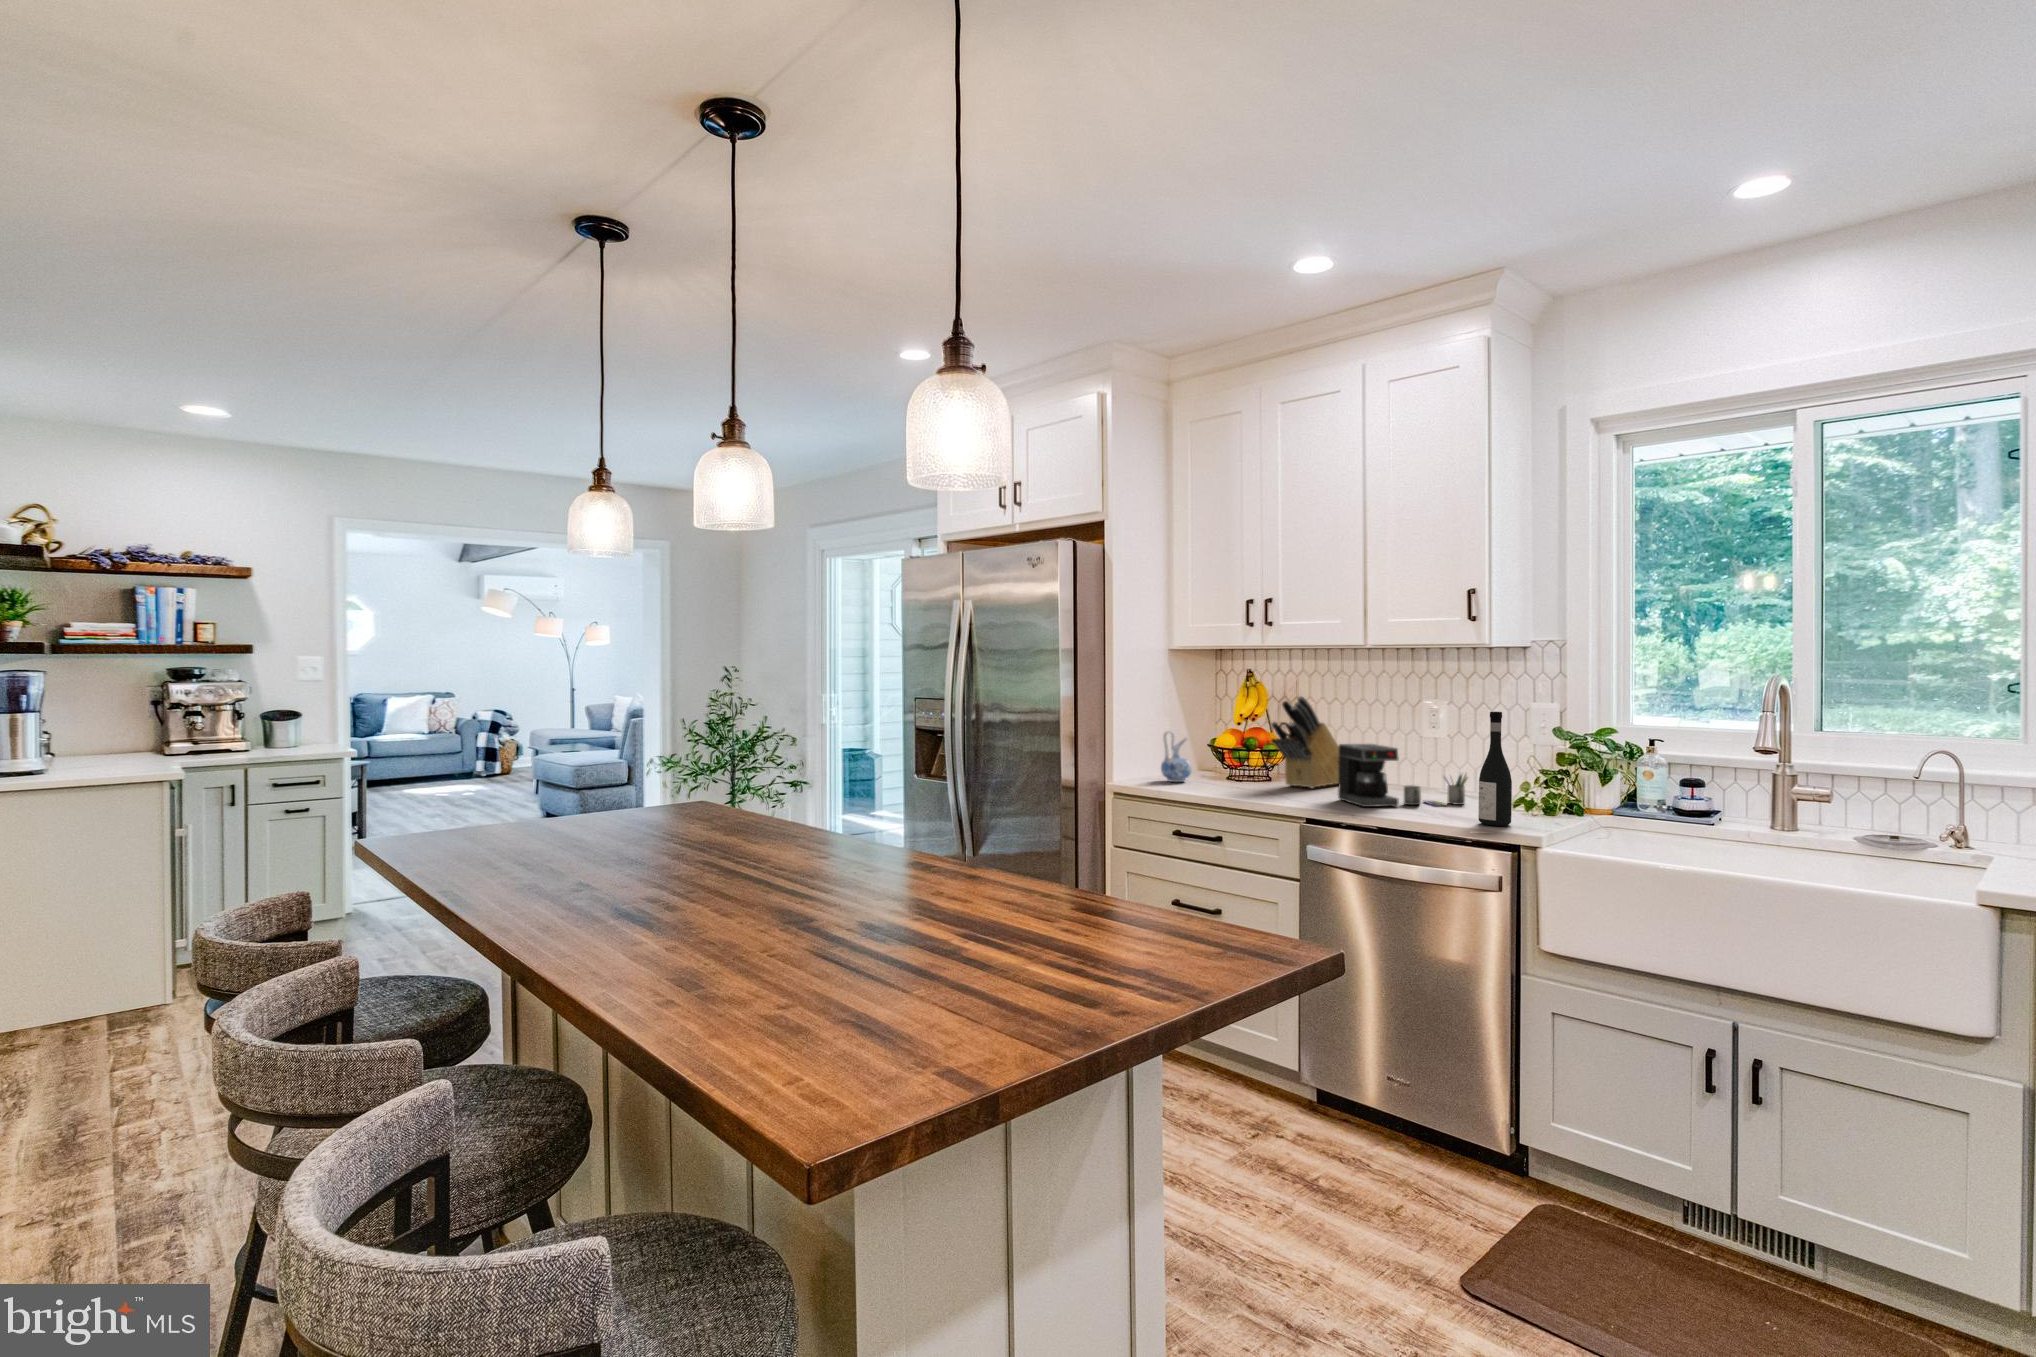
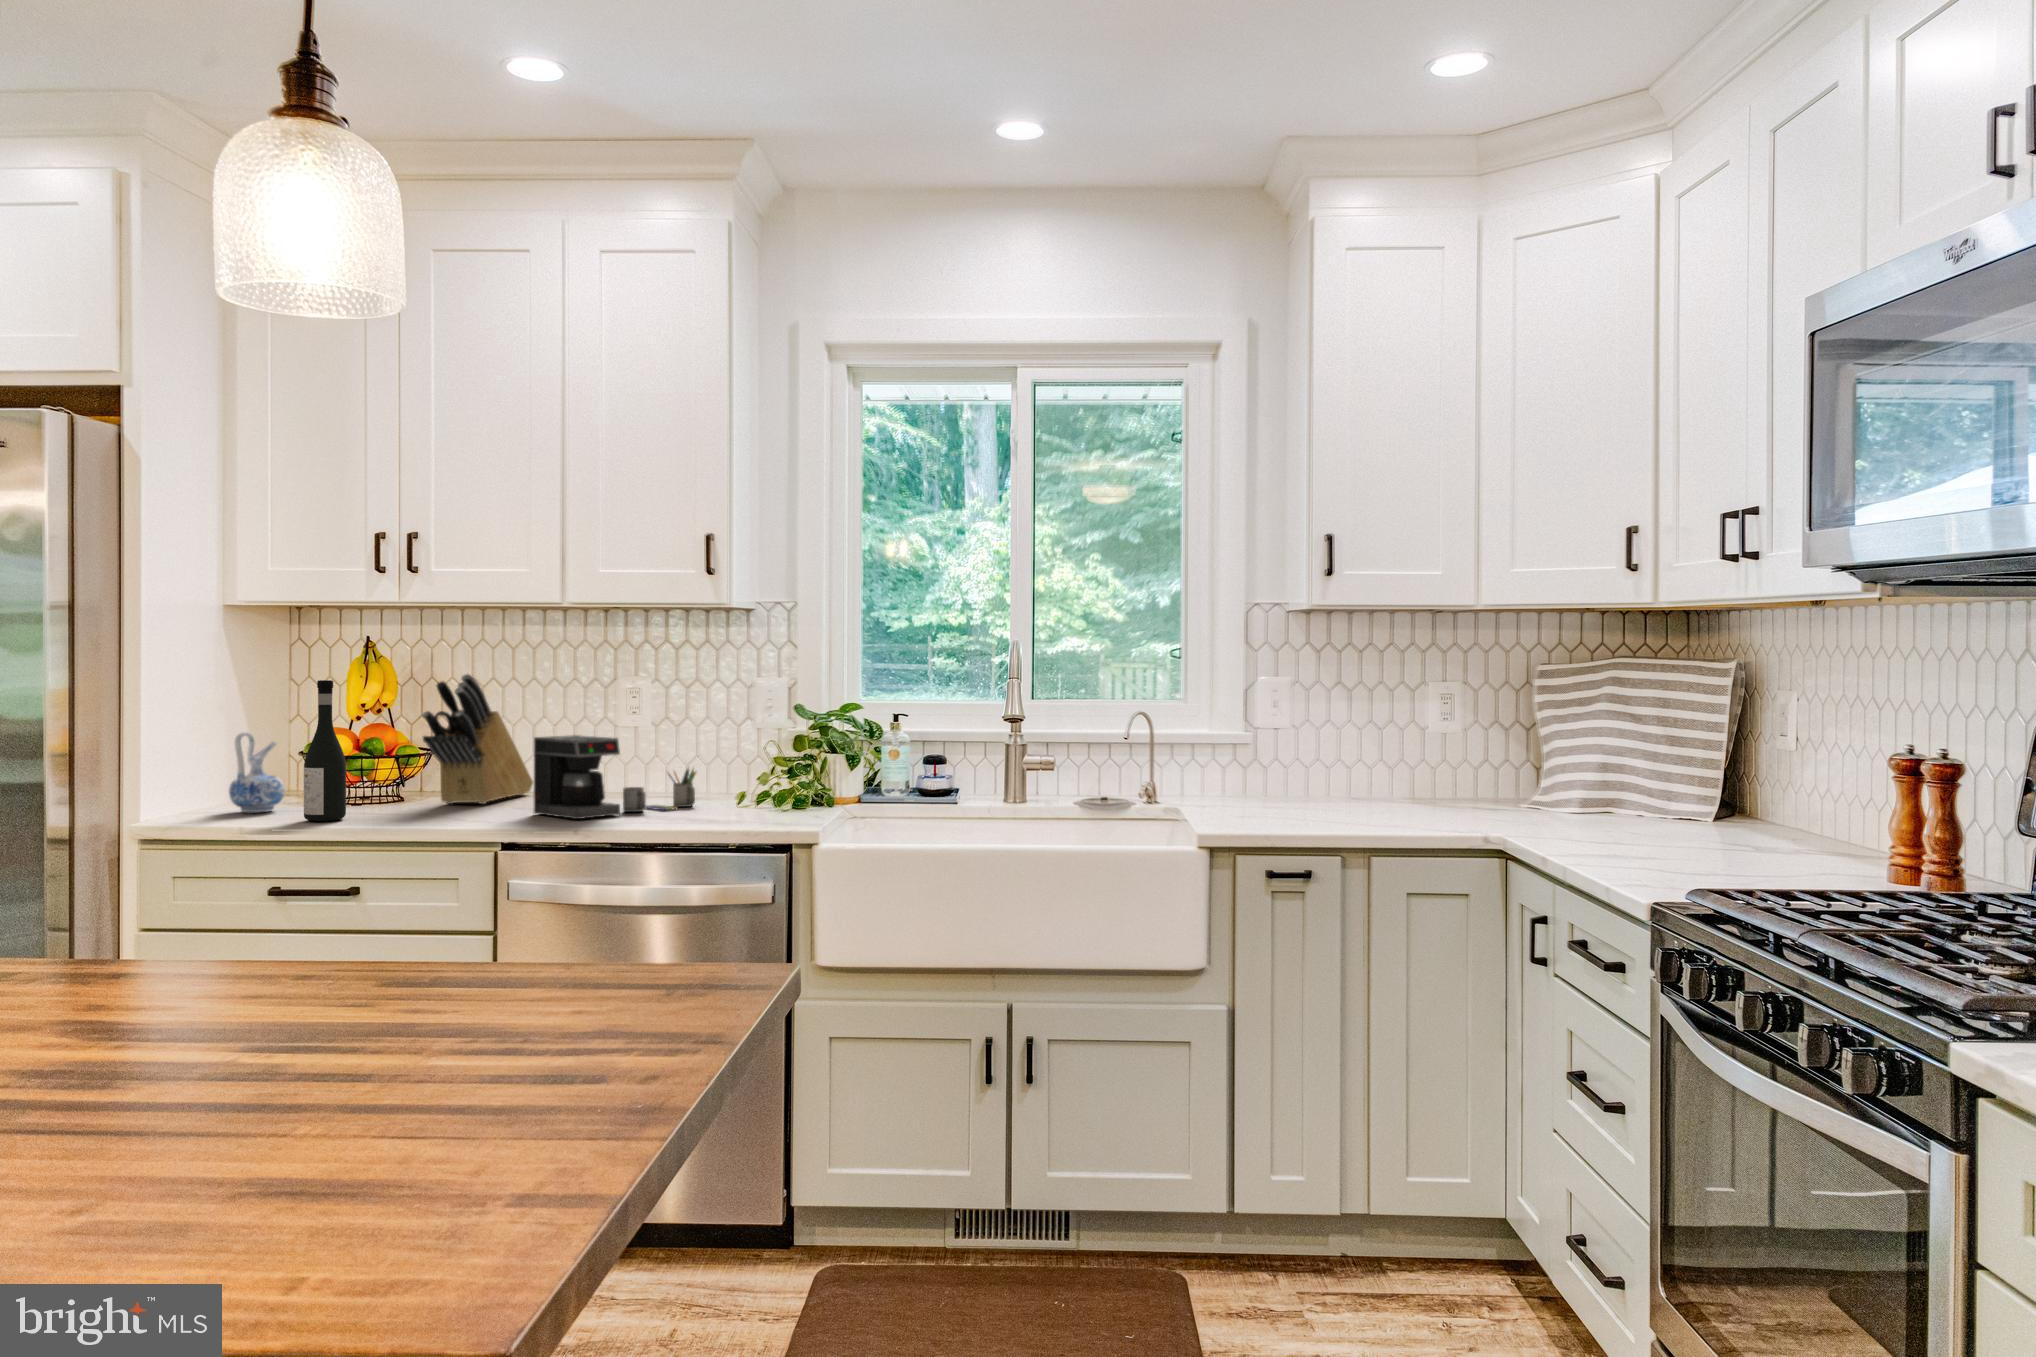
wine bottle: present [1478,712,1512,826] -> present [304,680,346,821]

